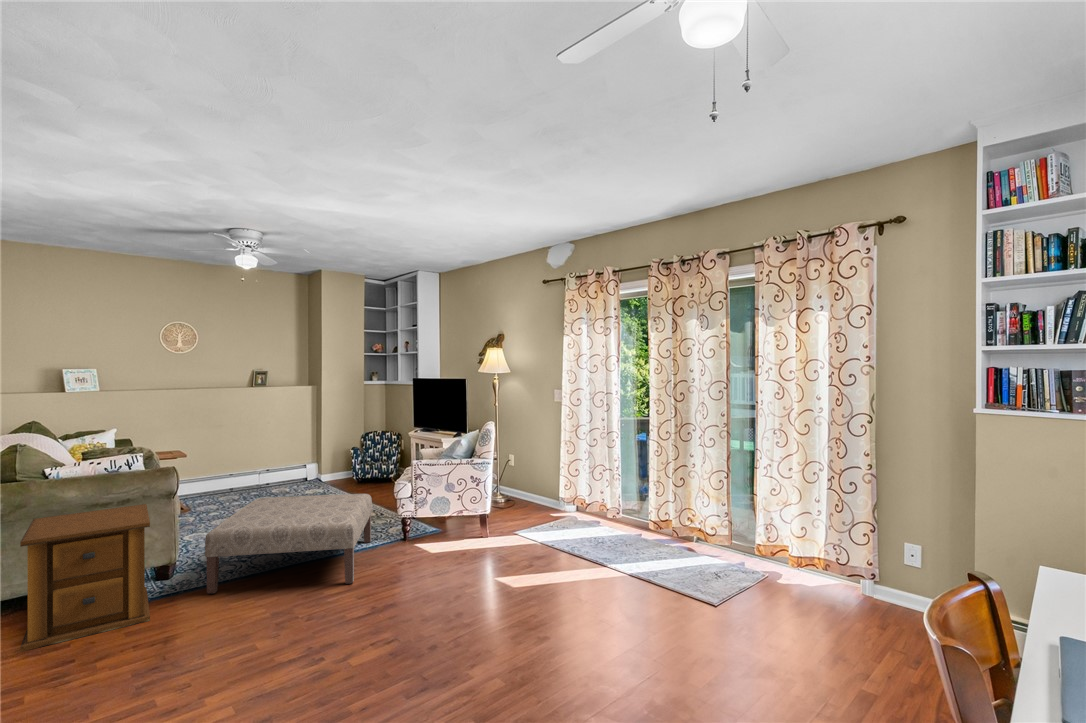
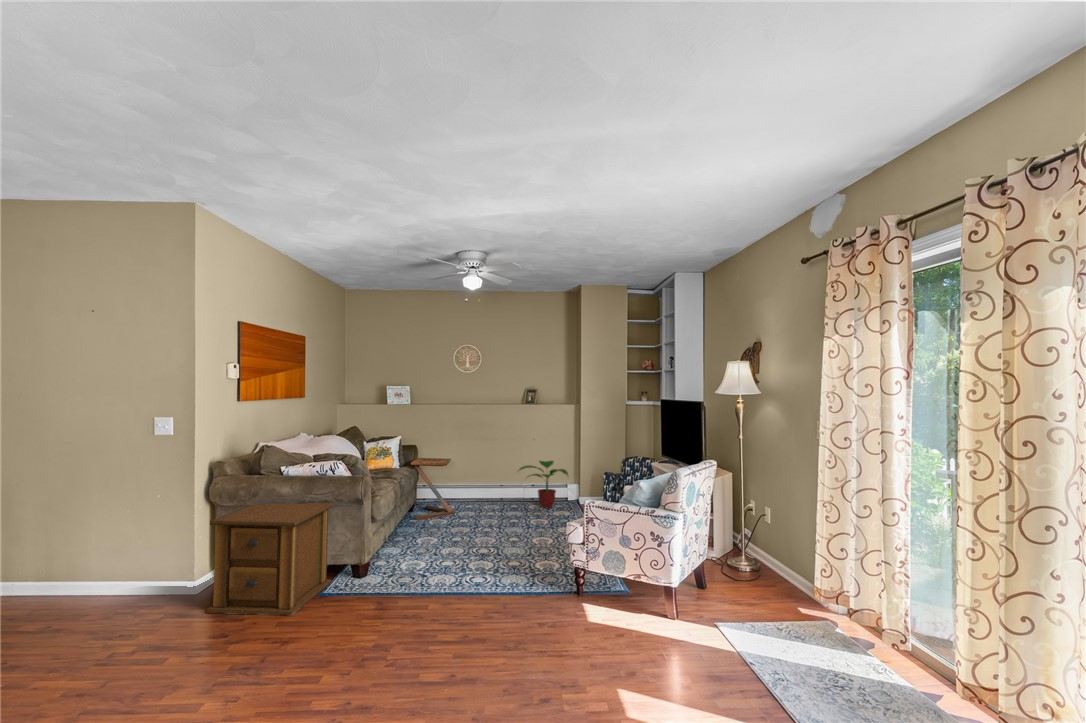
potted plant: none [261,443,318,491] -> present [519,461,568,508]
ottoman: present [205,494,372,594] -> none [352,513,542,636]

